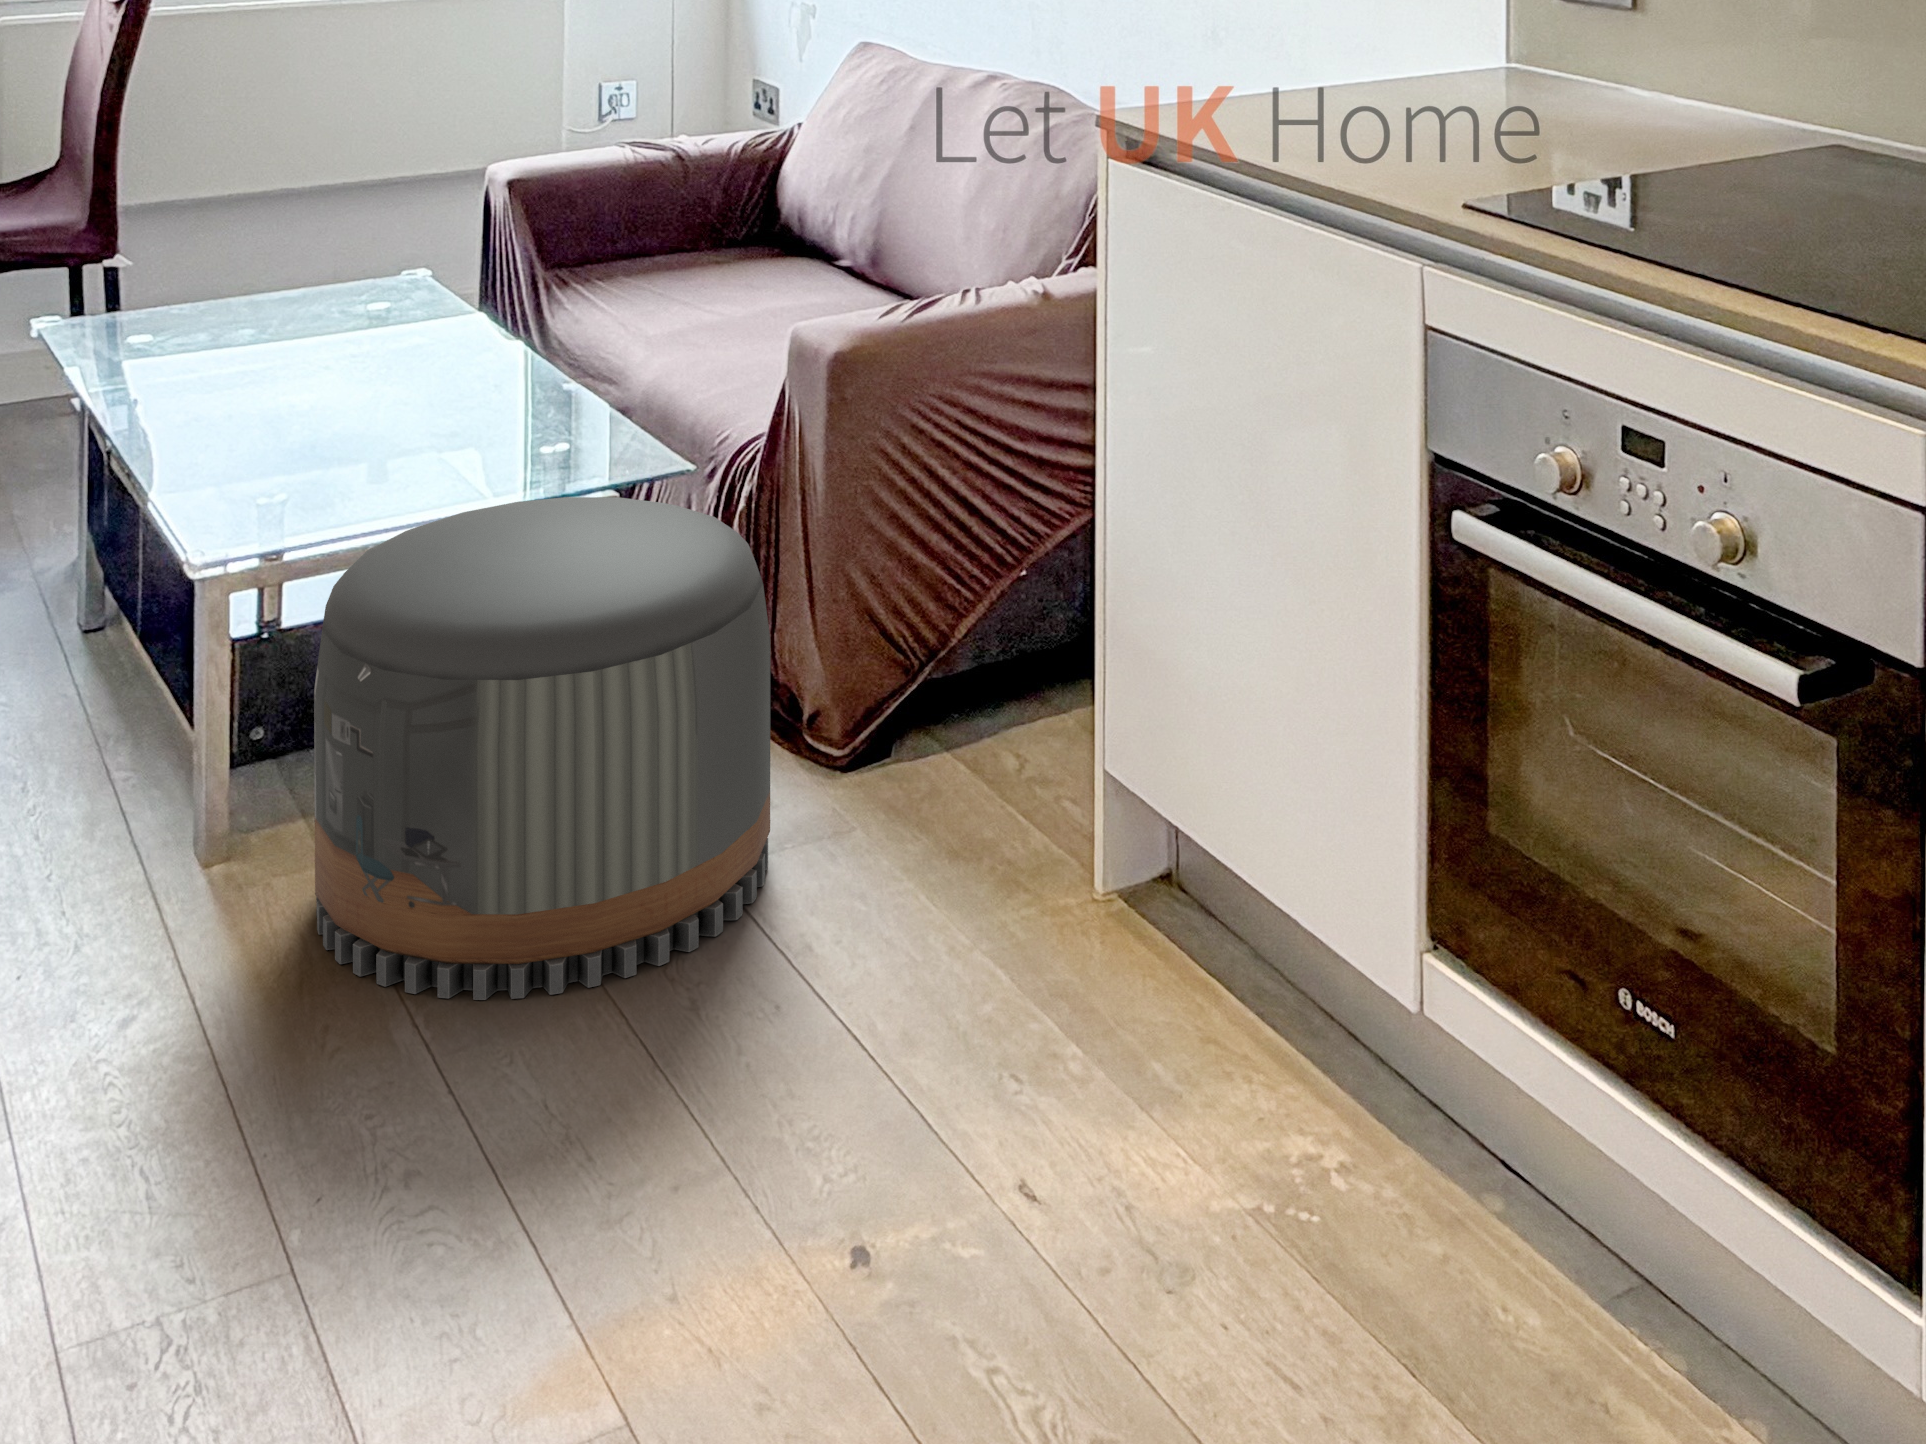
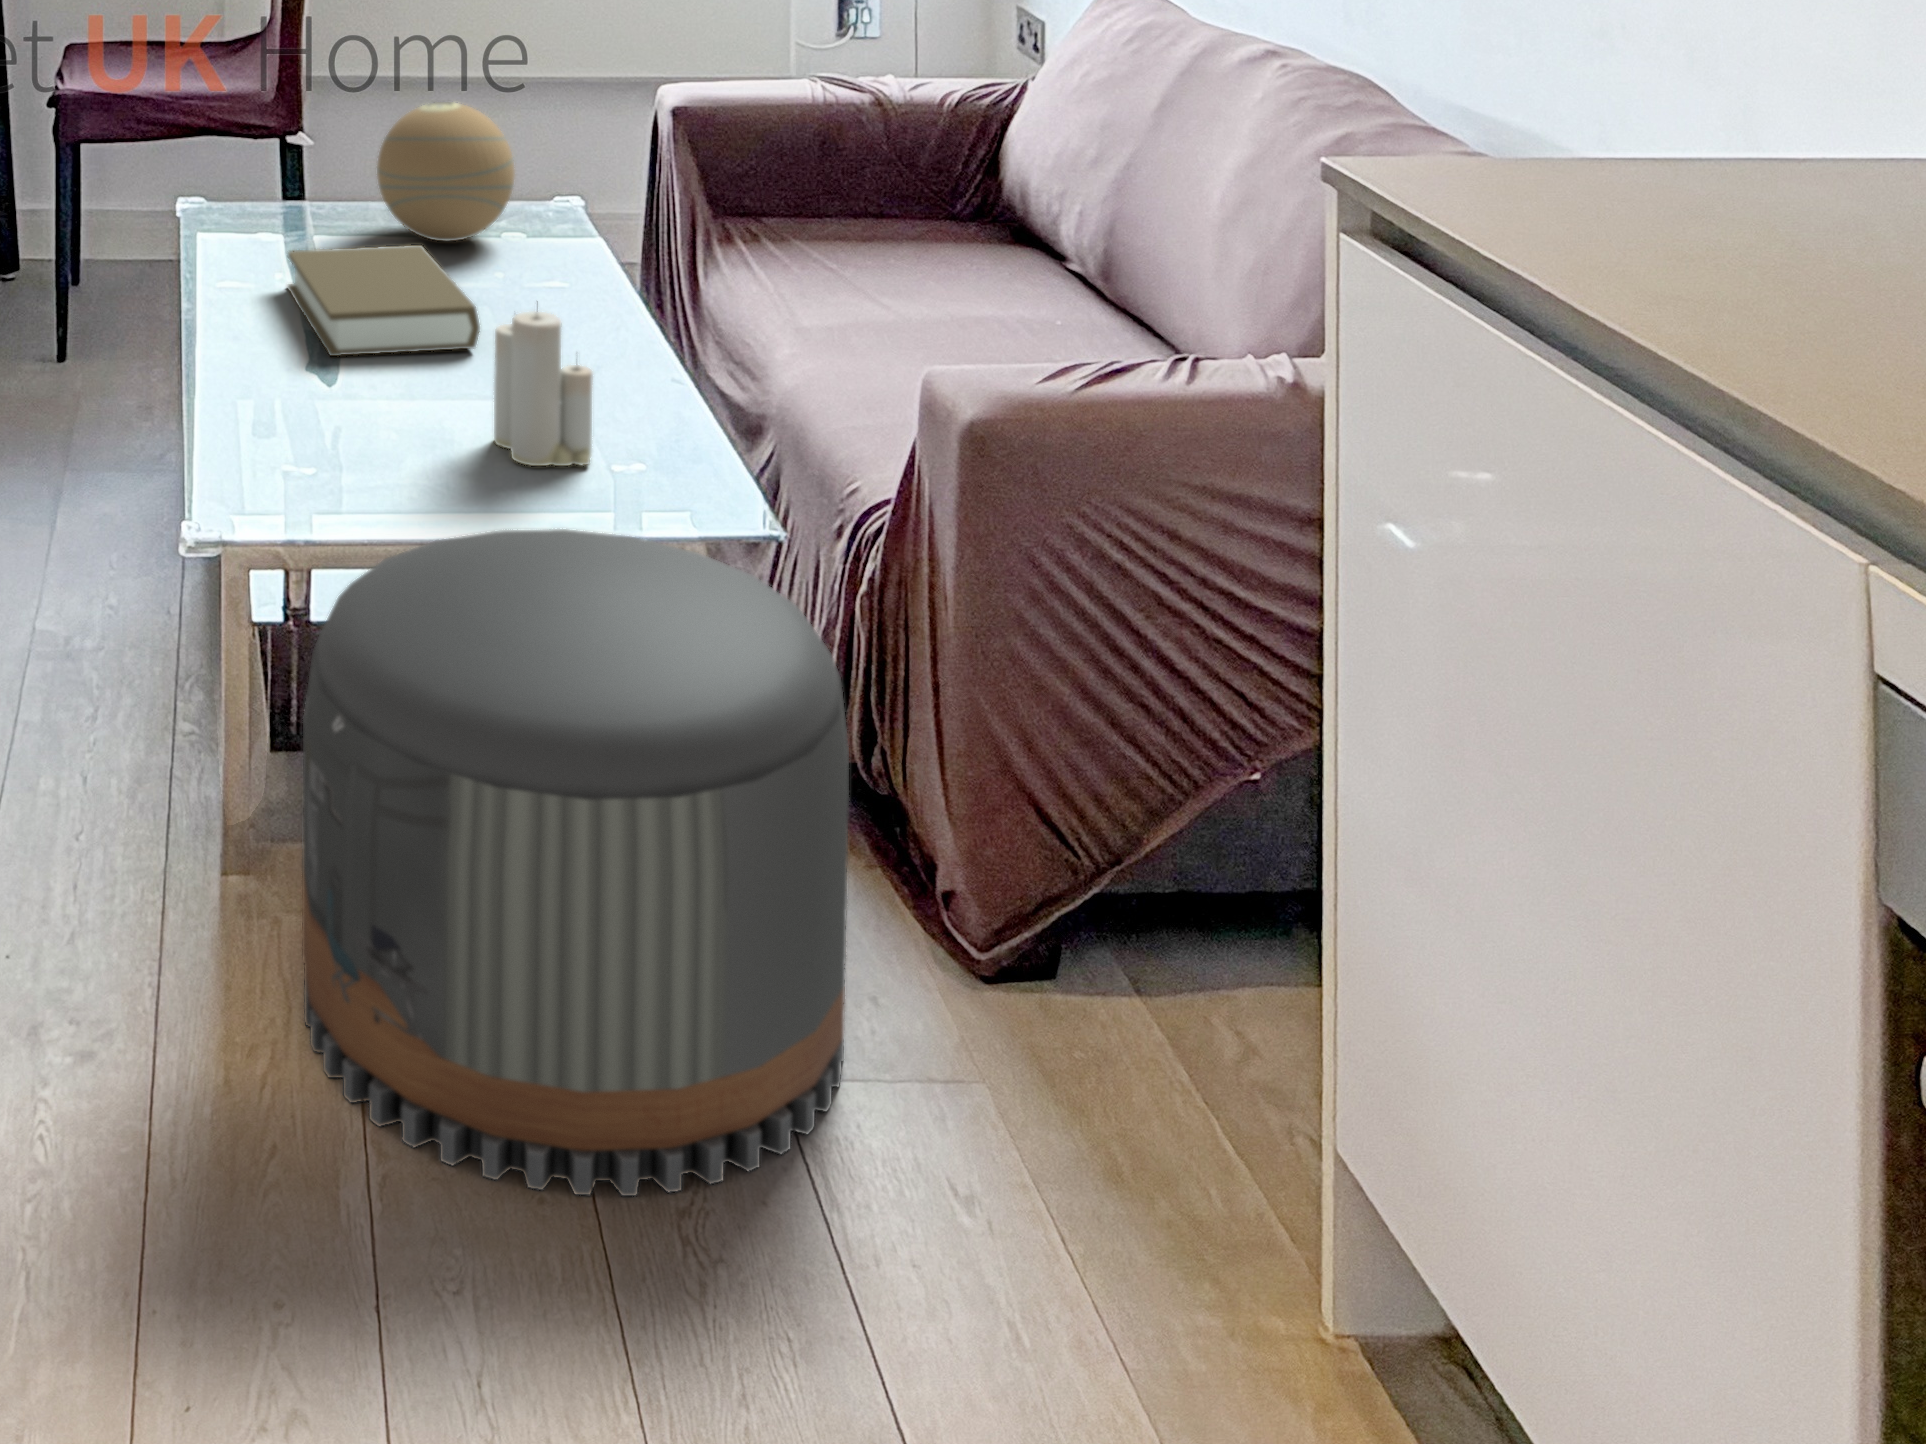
decorative orb: none [240,193,375,321] -> present [377,102,515,241]
book: none [172,321,380,422] -> present [288,245,480,356]
candle: none [420,329,511,470] -> present [494,311,593,466]

